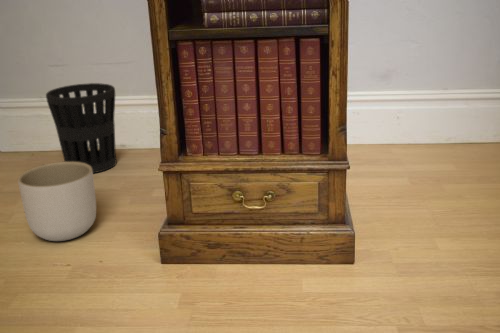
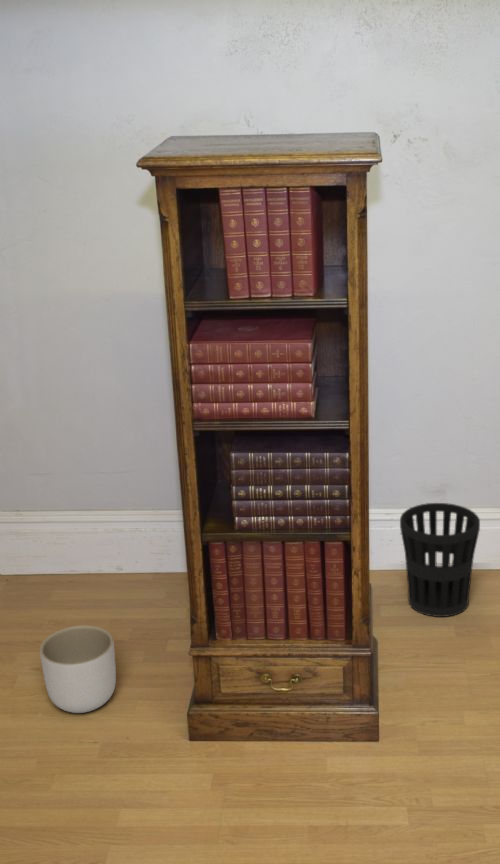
wastebasket: present [46,83,117,173] -> present [400,503,480,617]

